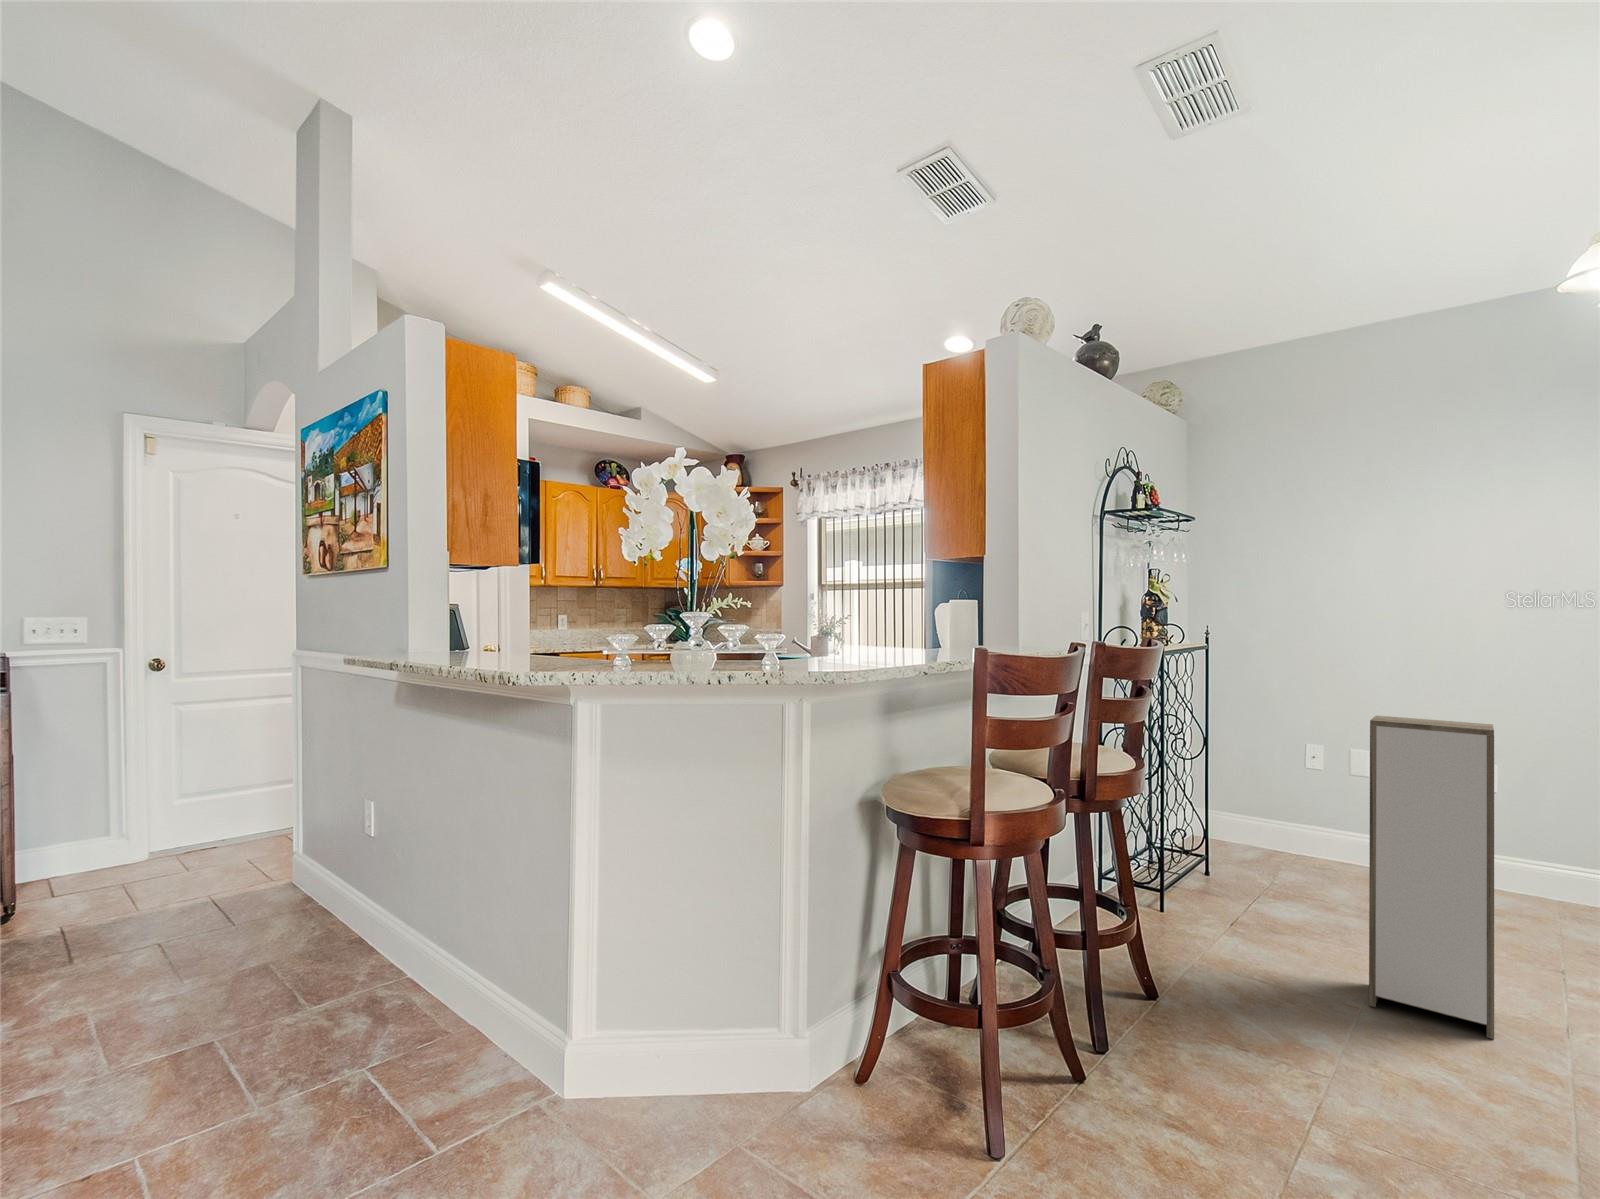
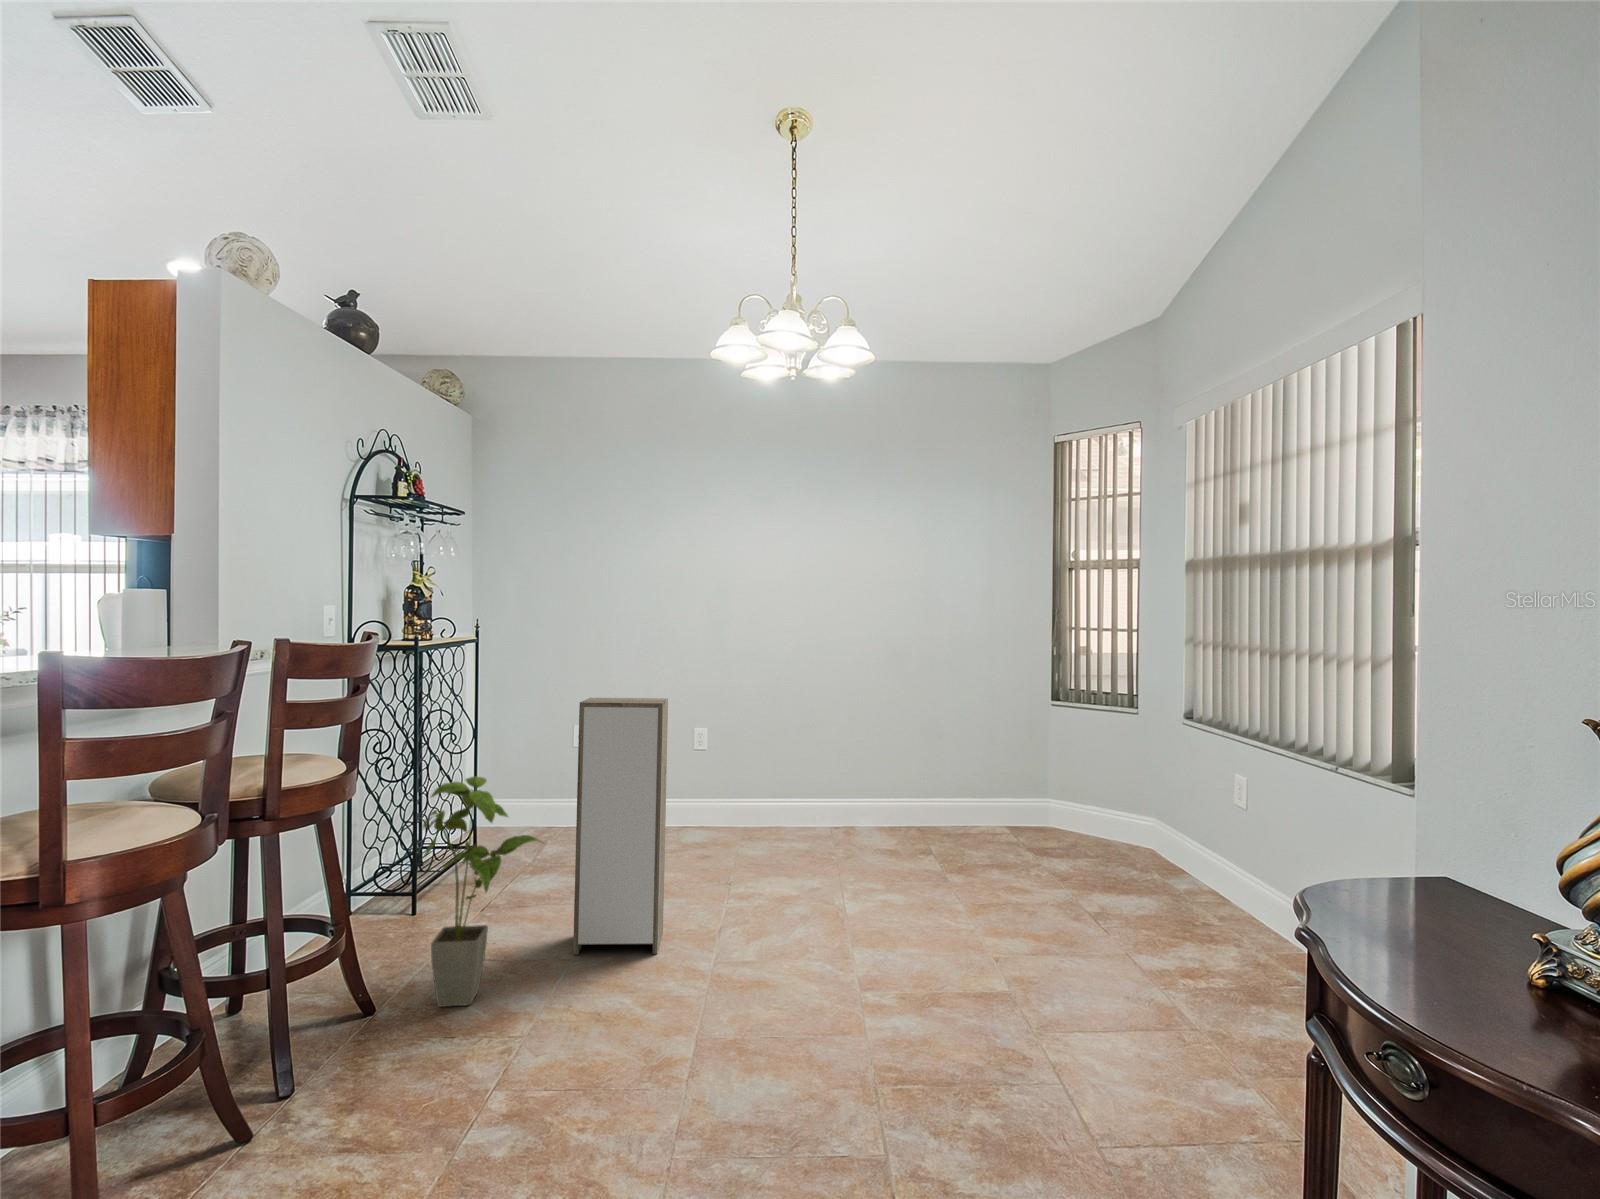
house plant: none [1199,788,1340,1025] -> present [423,776,540,1007]

